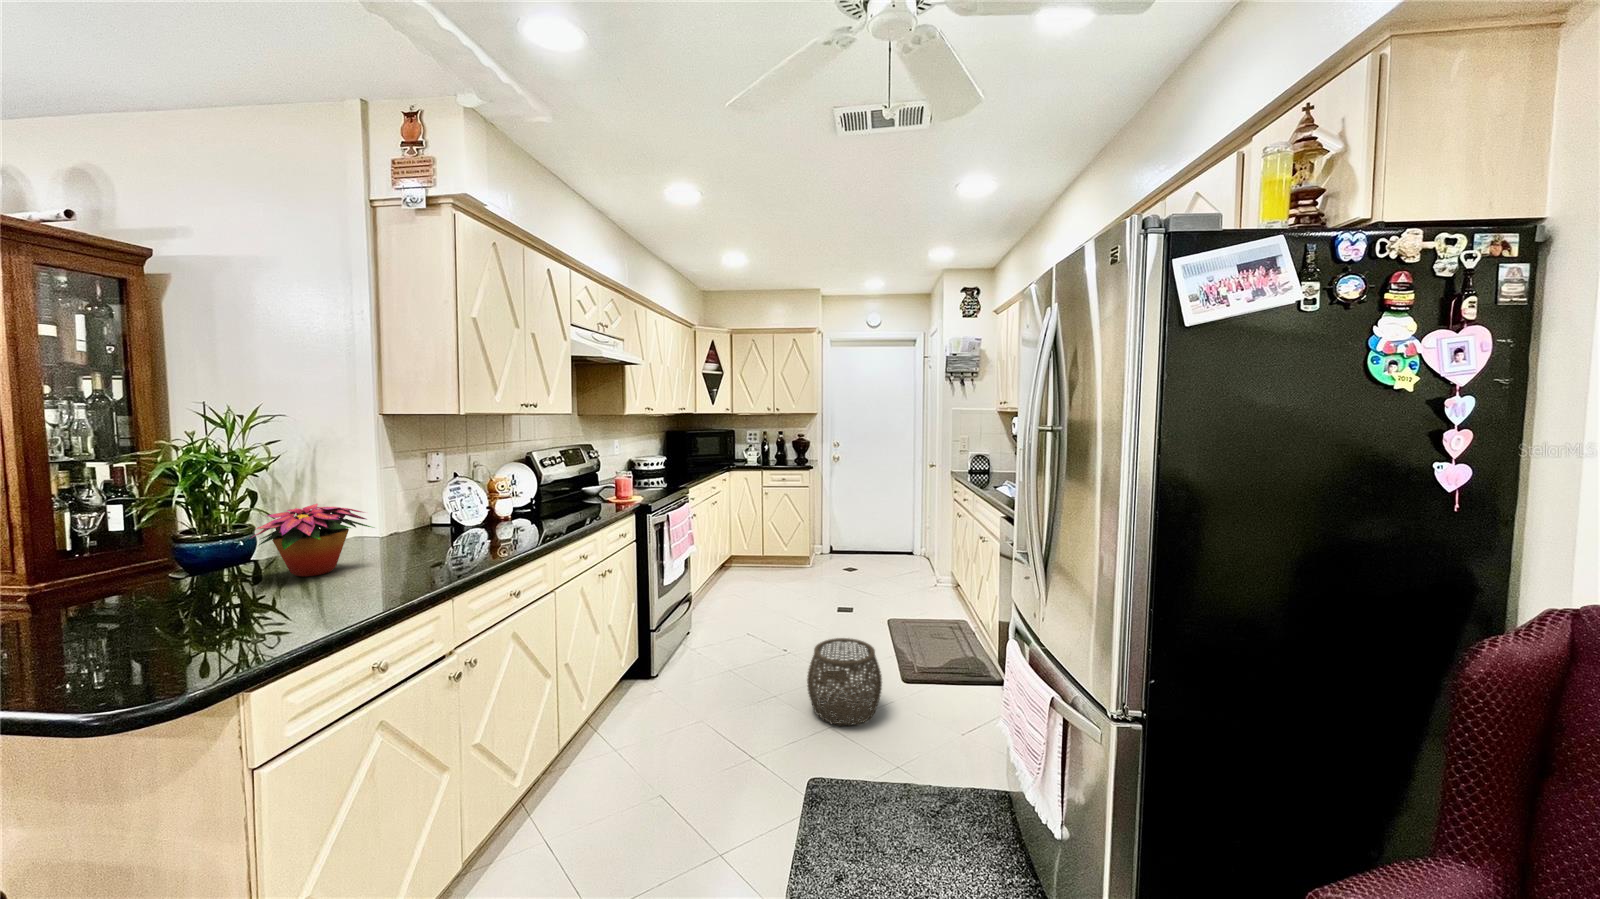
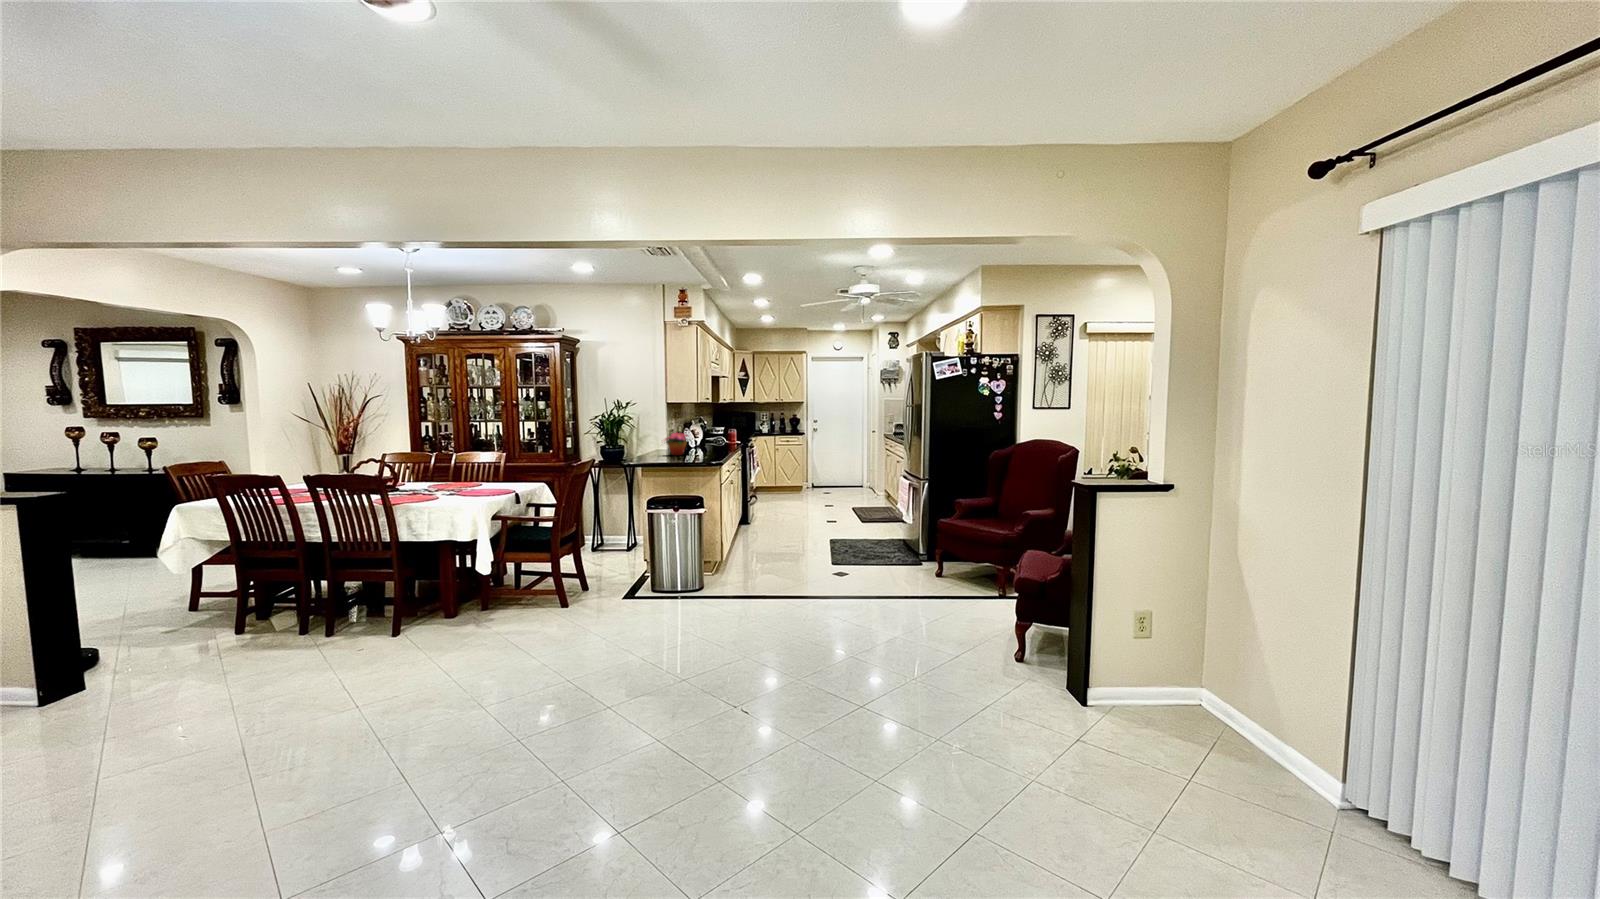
woven basket: present [807,638,882,726] -> none [824,499,856,530]

